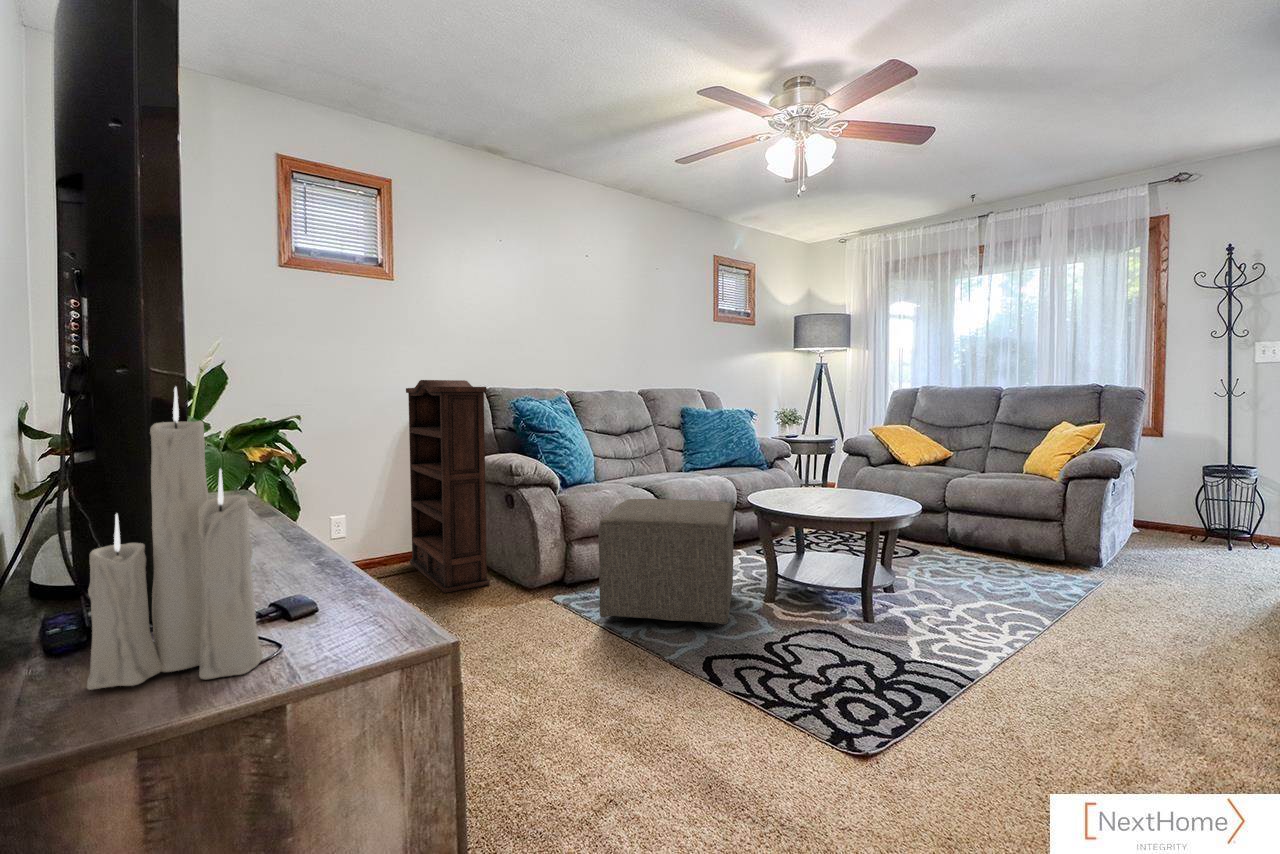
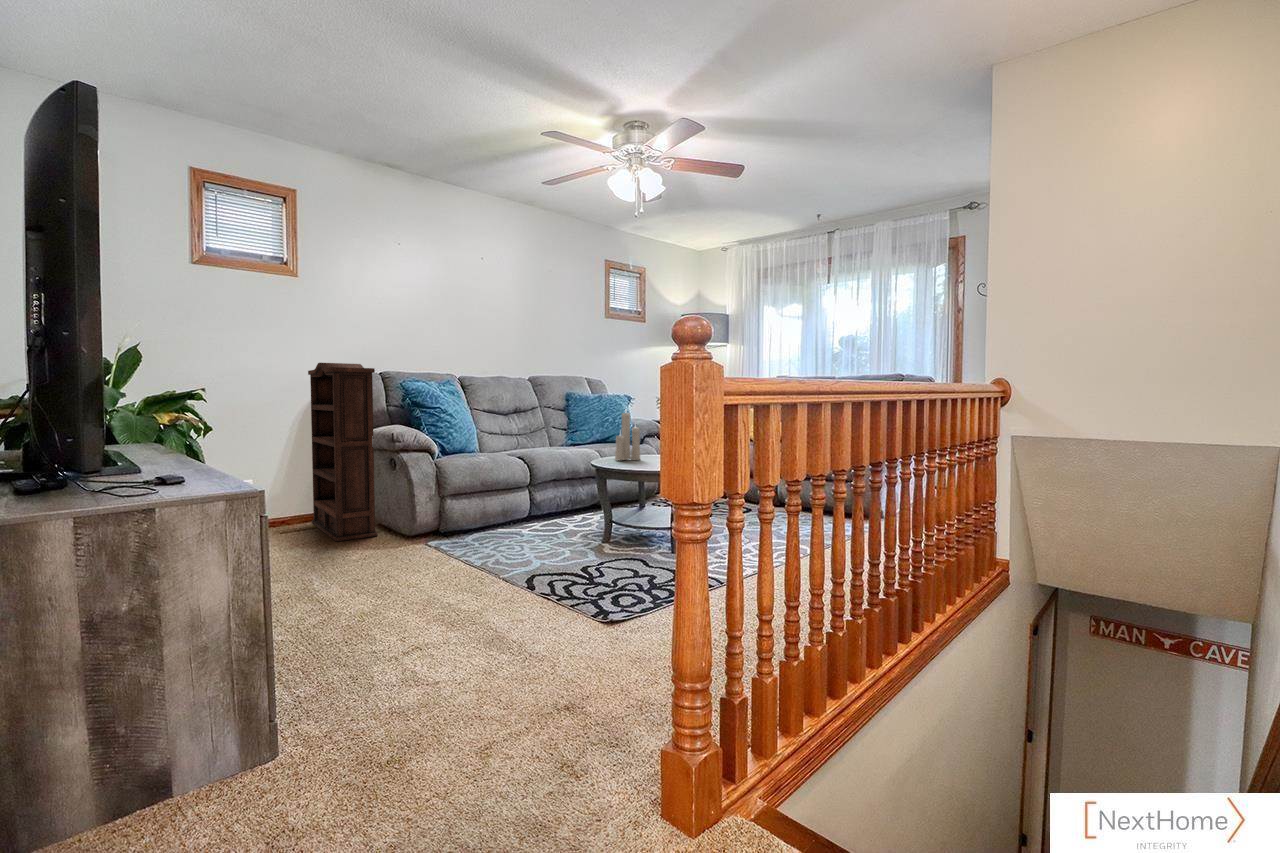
candle: present [87,387,263,690] -> present [615,413,640,460]
ottoman: present [598,499,733,627] -> none [458,462,580,558]

